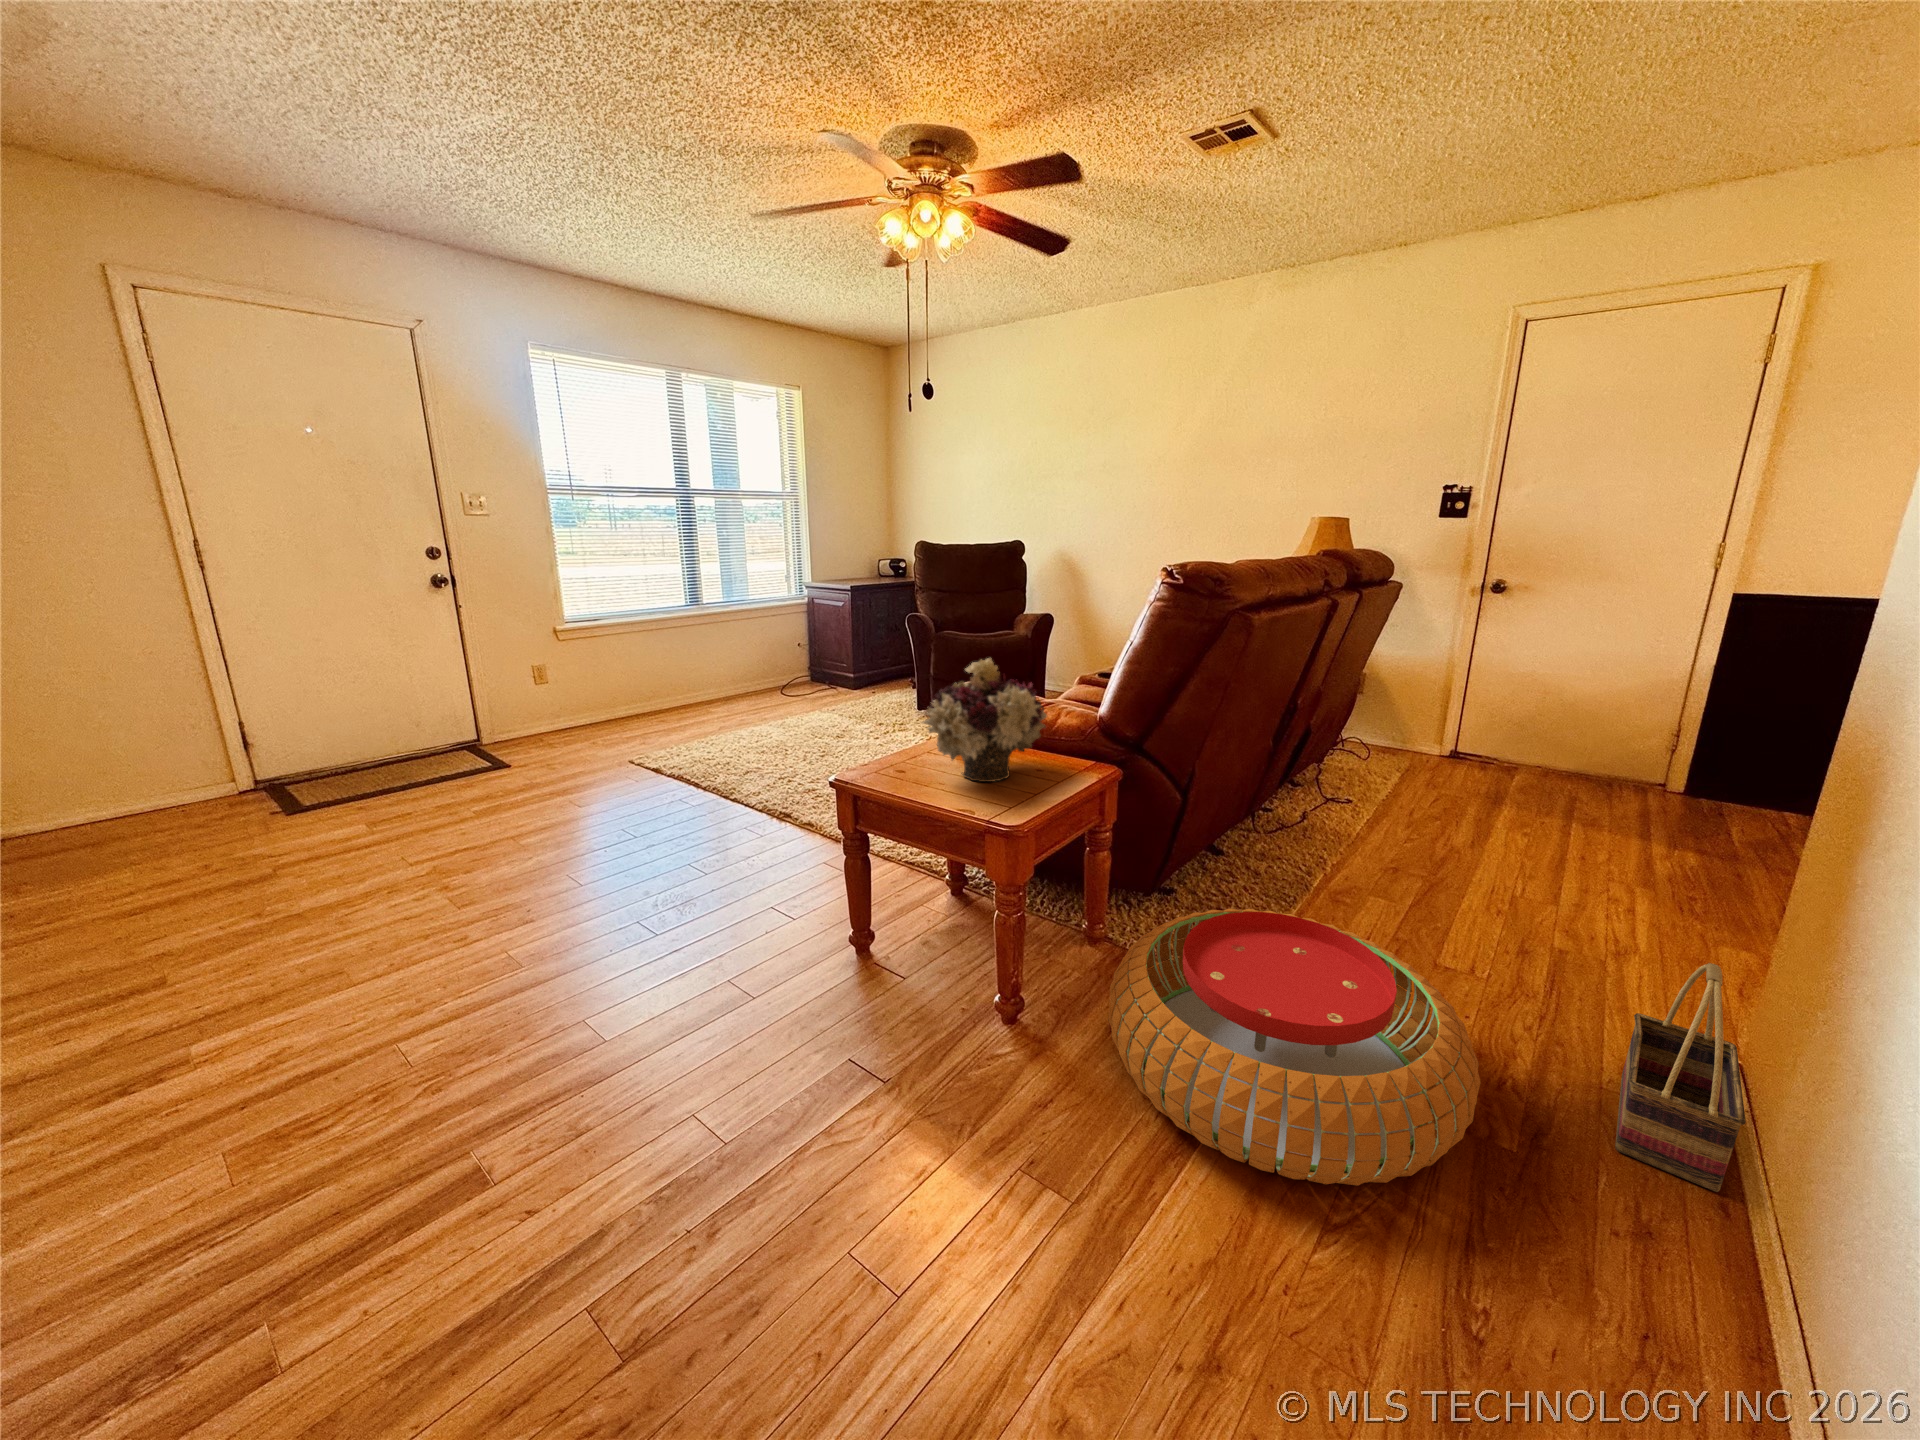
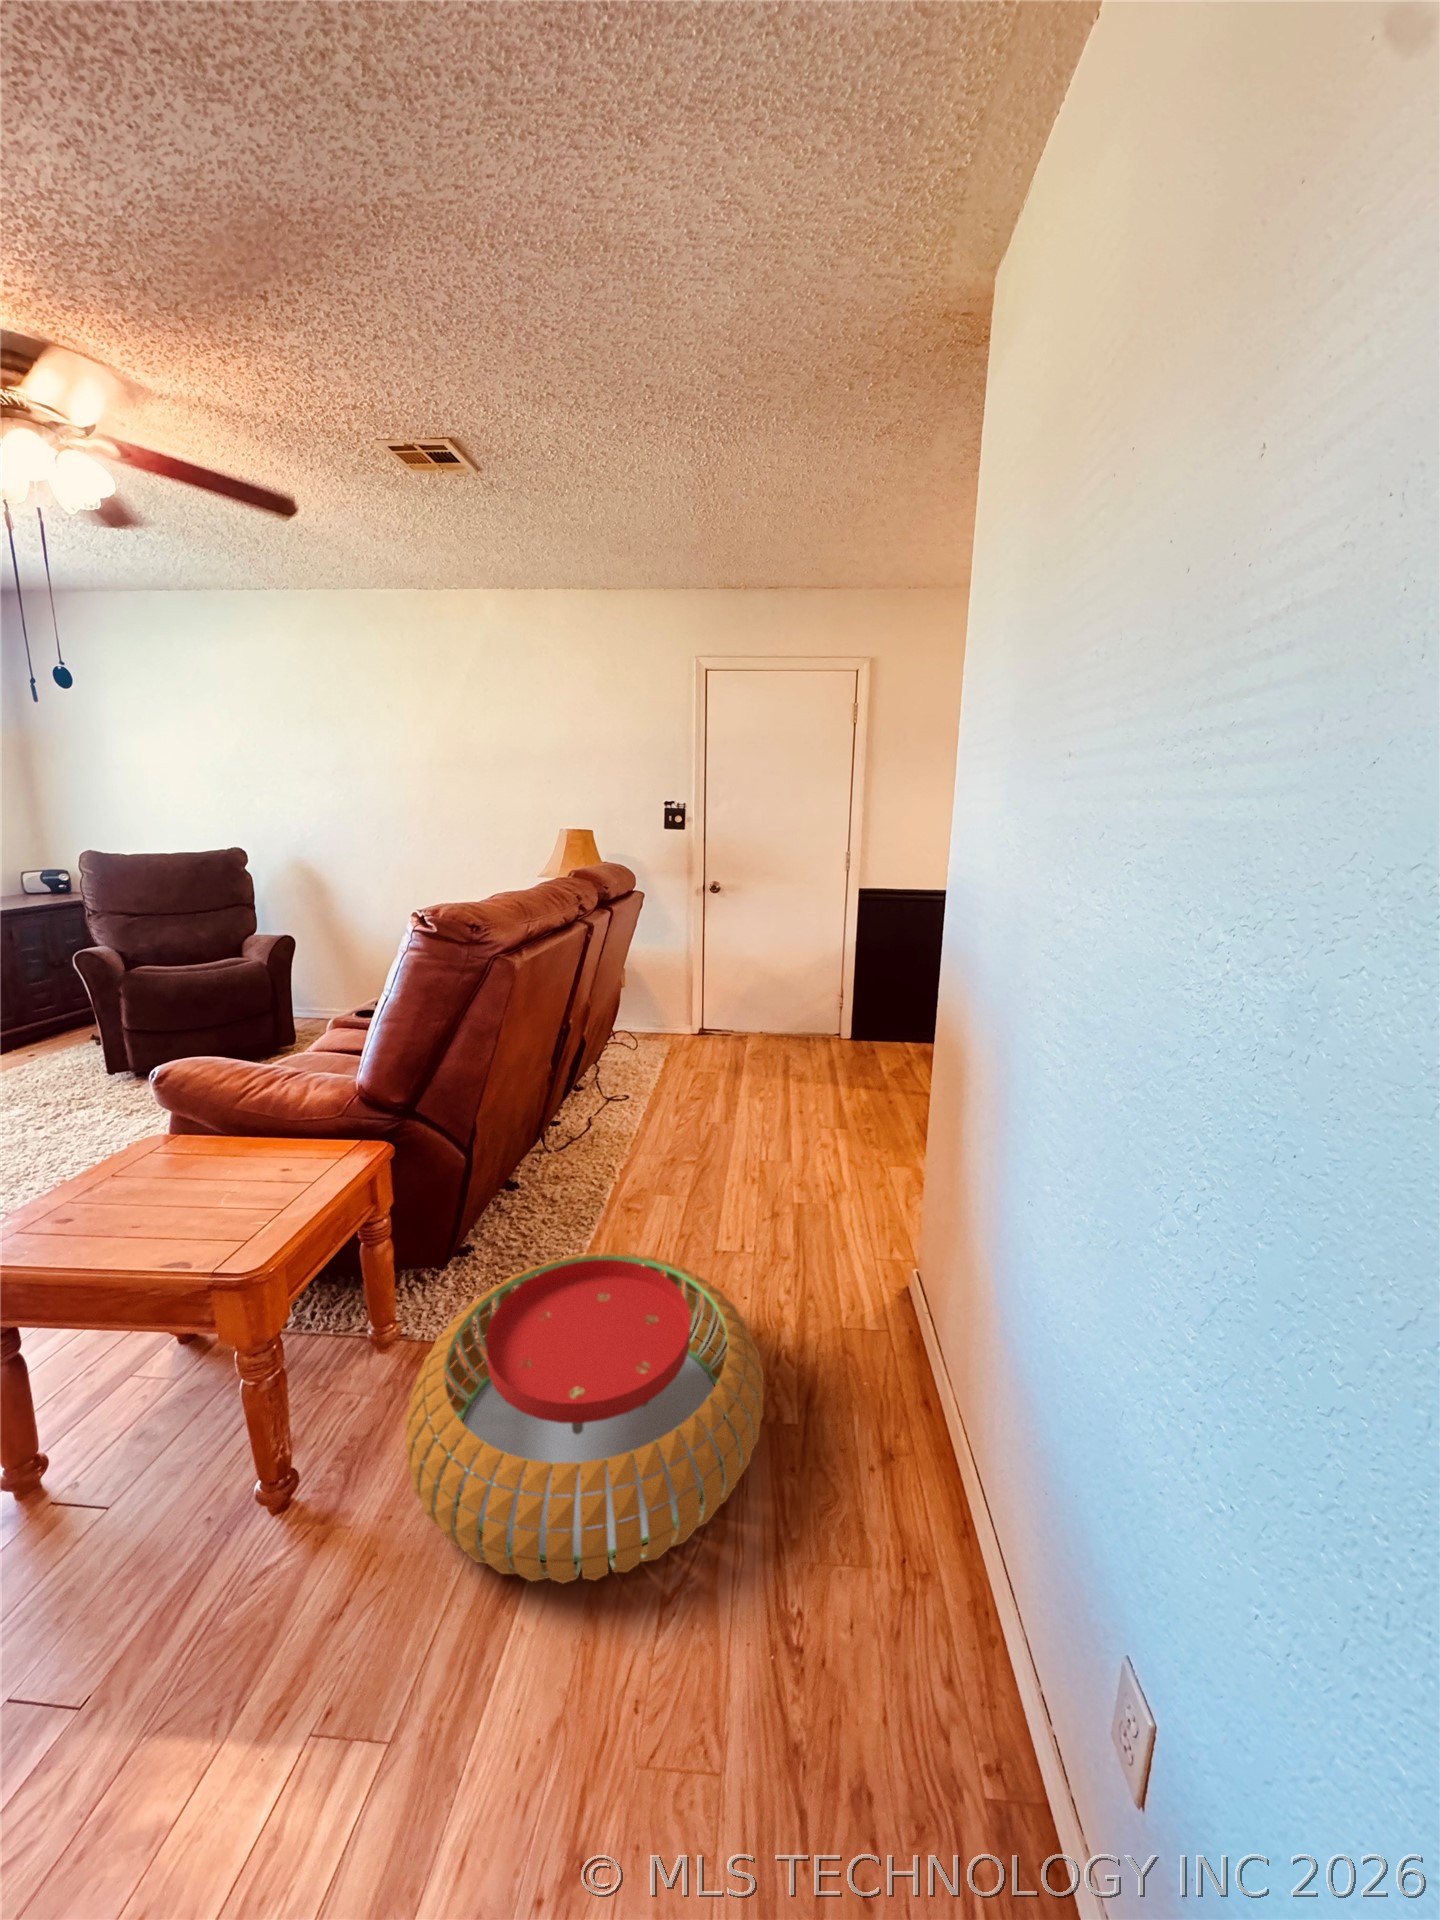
flower arrangement: present [922,658,1047,782] -> none [77,1044,286,1211]
basket: present [1615,963,1746,1192] -> none [848,1207,924,1386]

